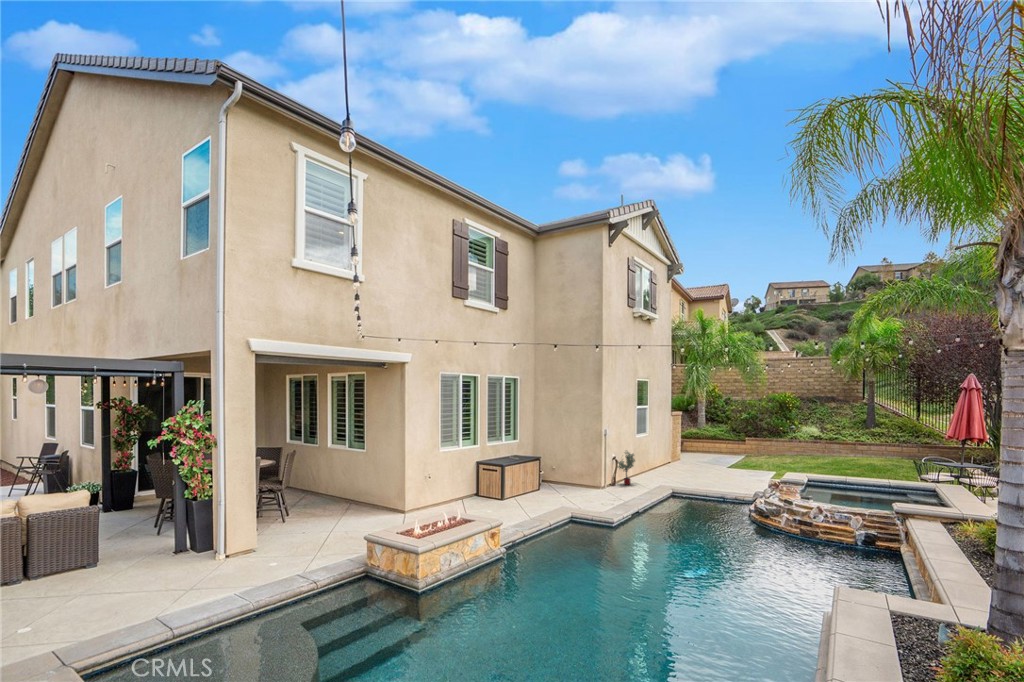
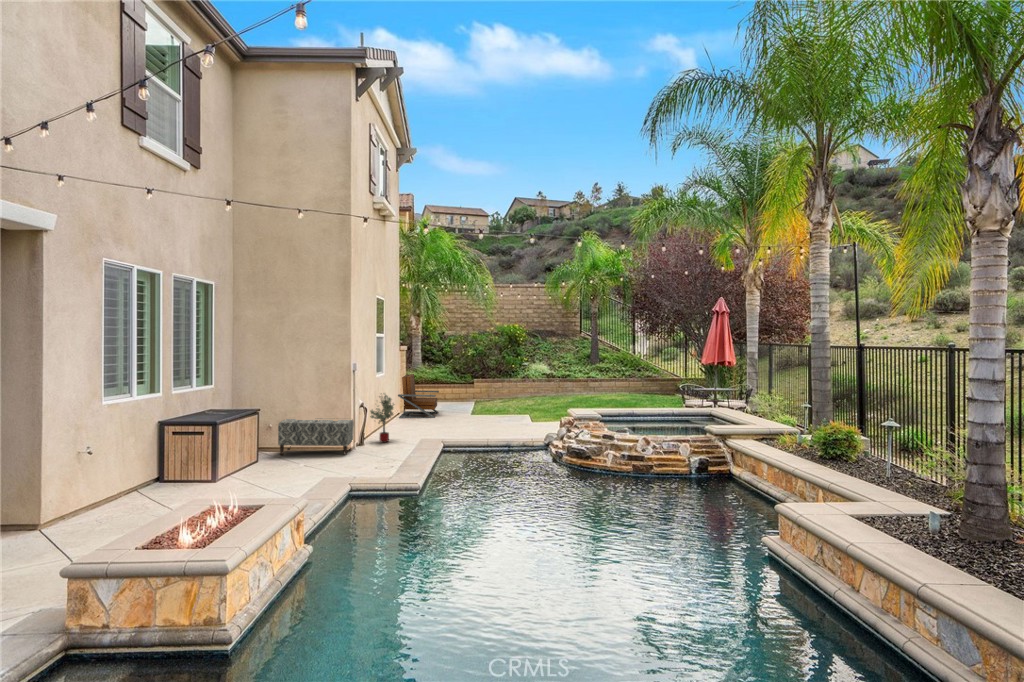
lounge chair: none [662,434,699,469] -> present [398,374,439,418]
bench: none [552,463,600,492] -> present [278,418,354,455]

